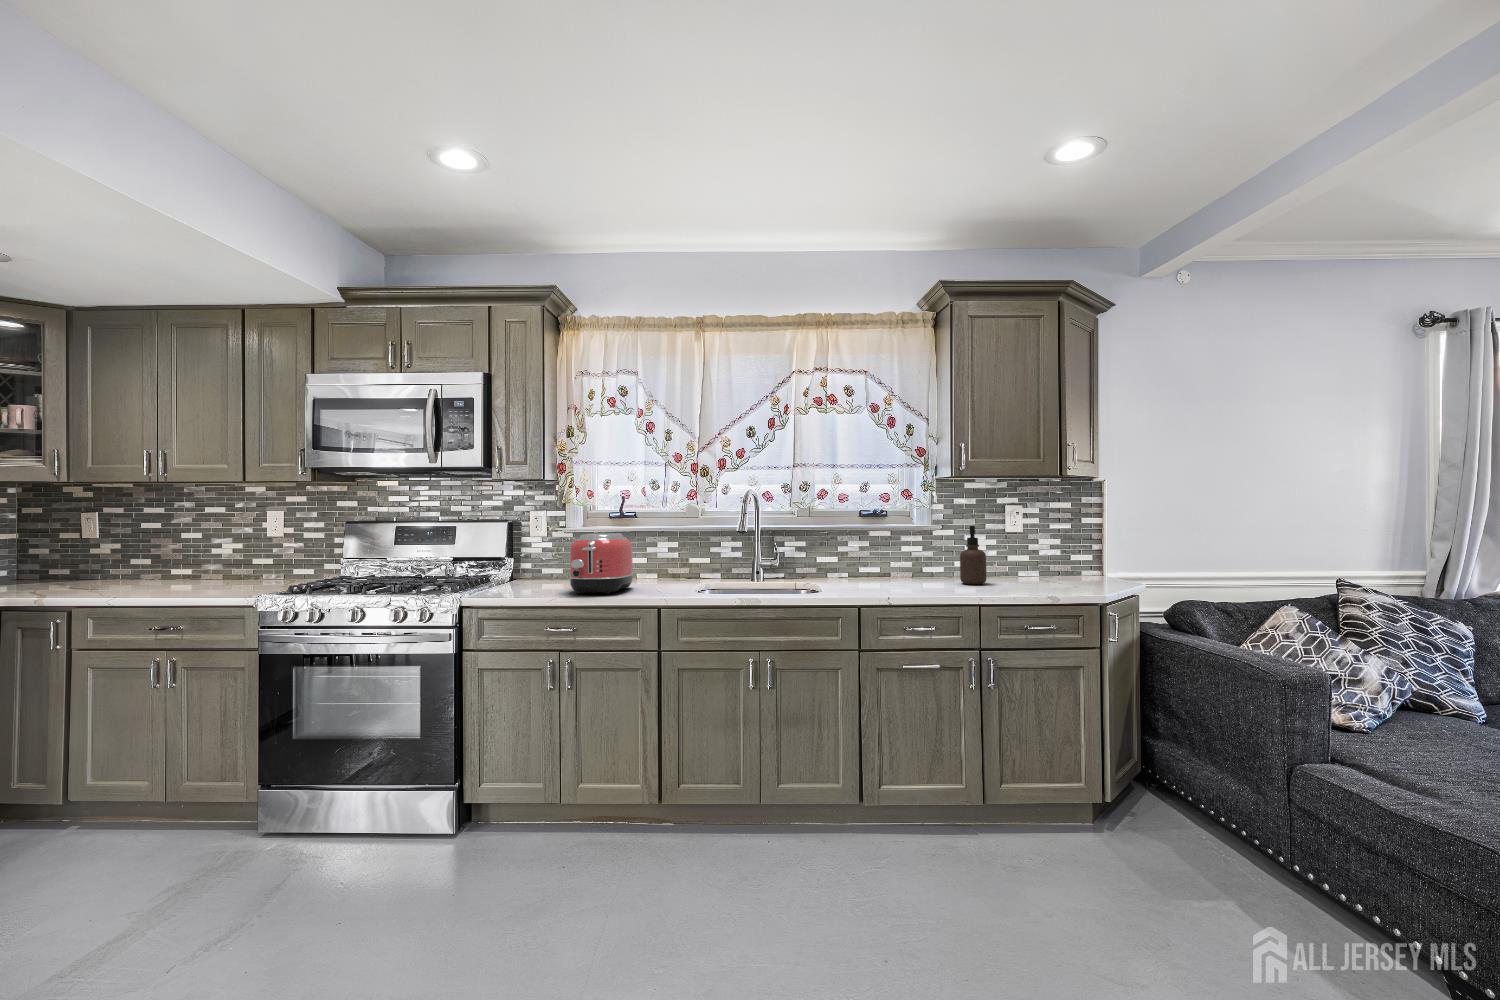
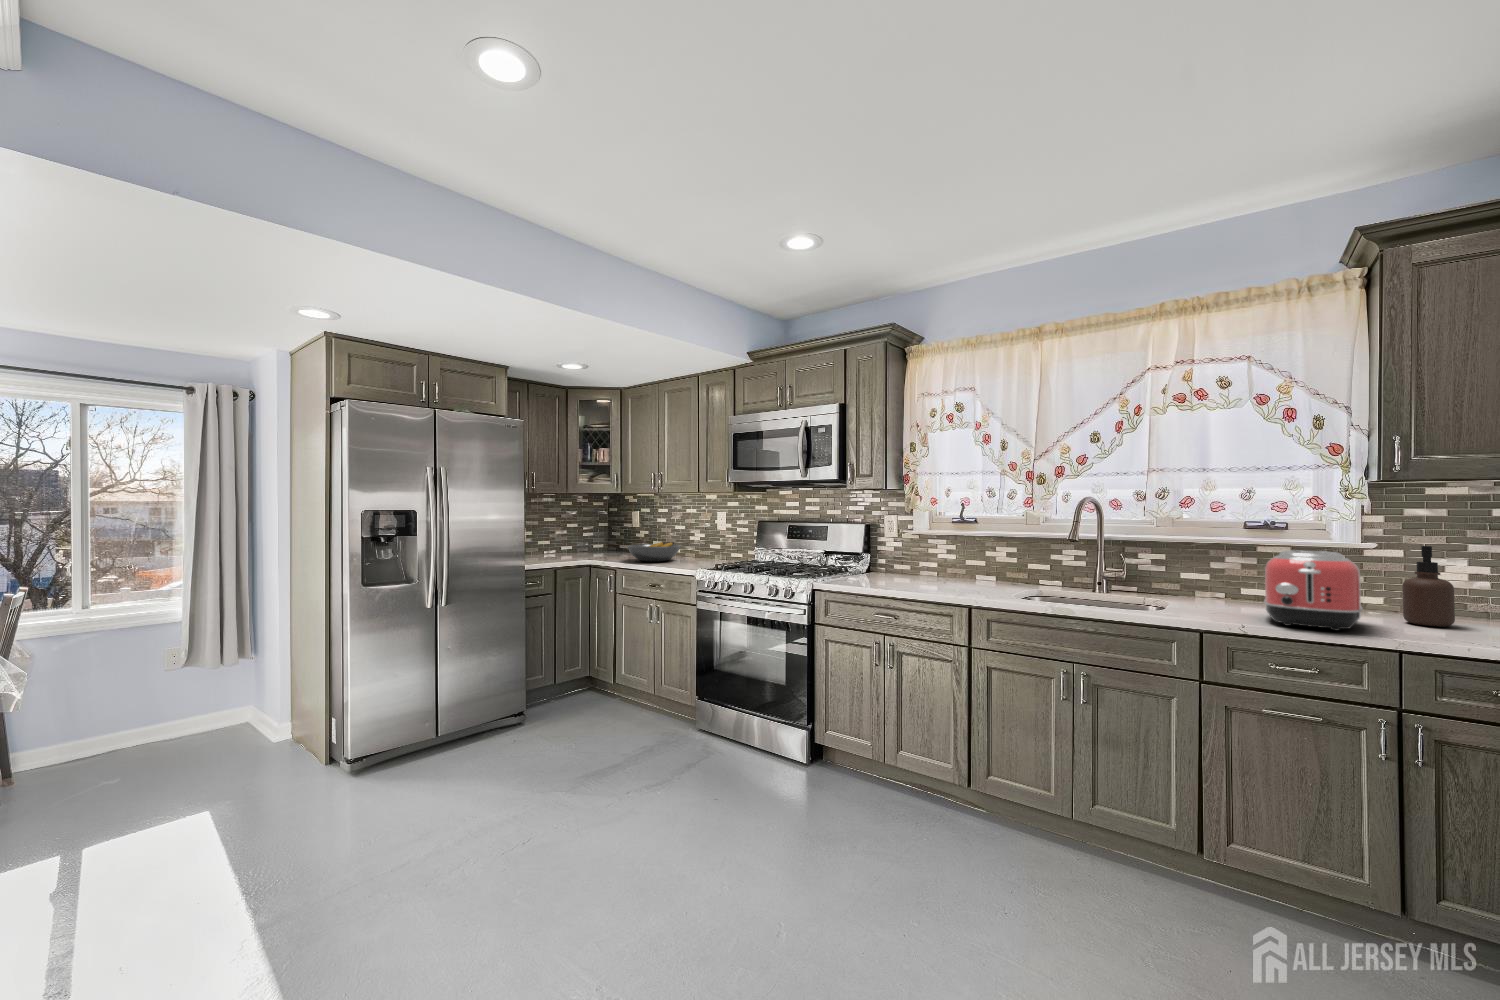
toaster: present [569,533,634,594] -> present [1264,550,1363,631]
fruit bowl: none [100,559,208,591] -> present [627,542,681,562]

